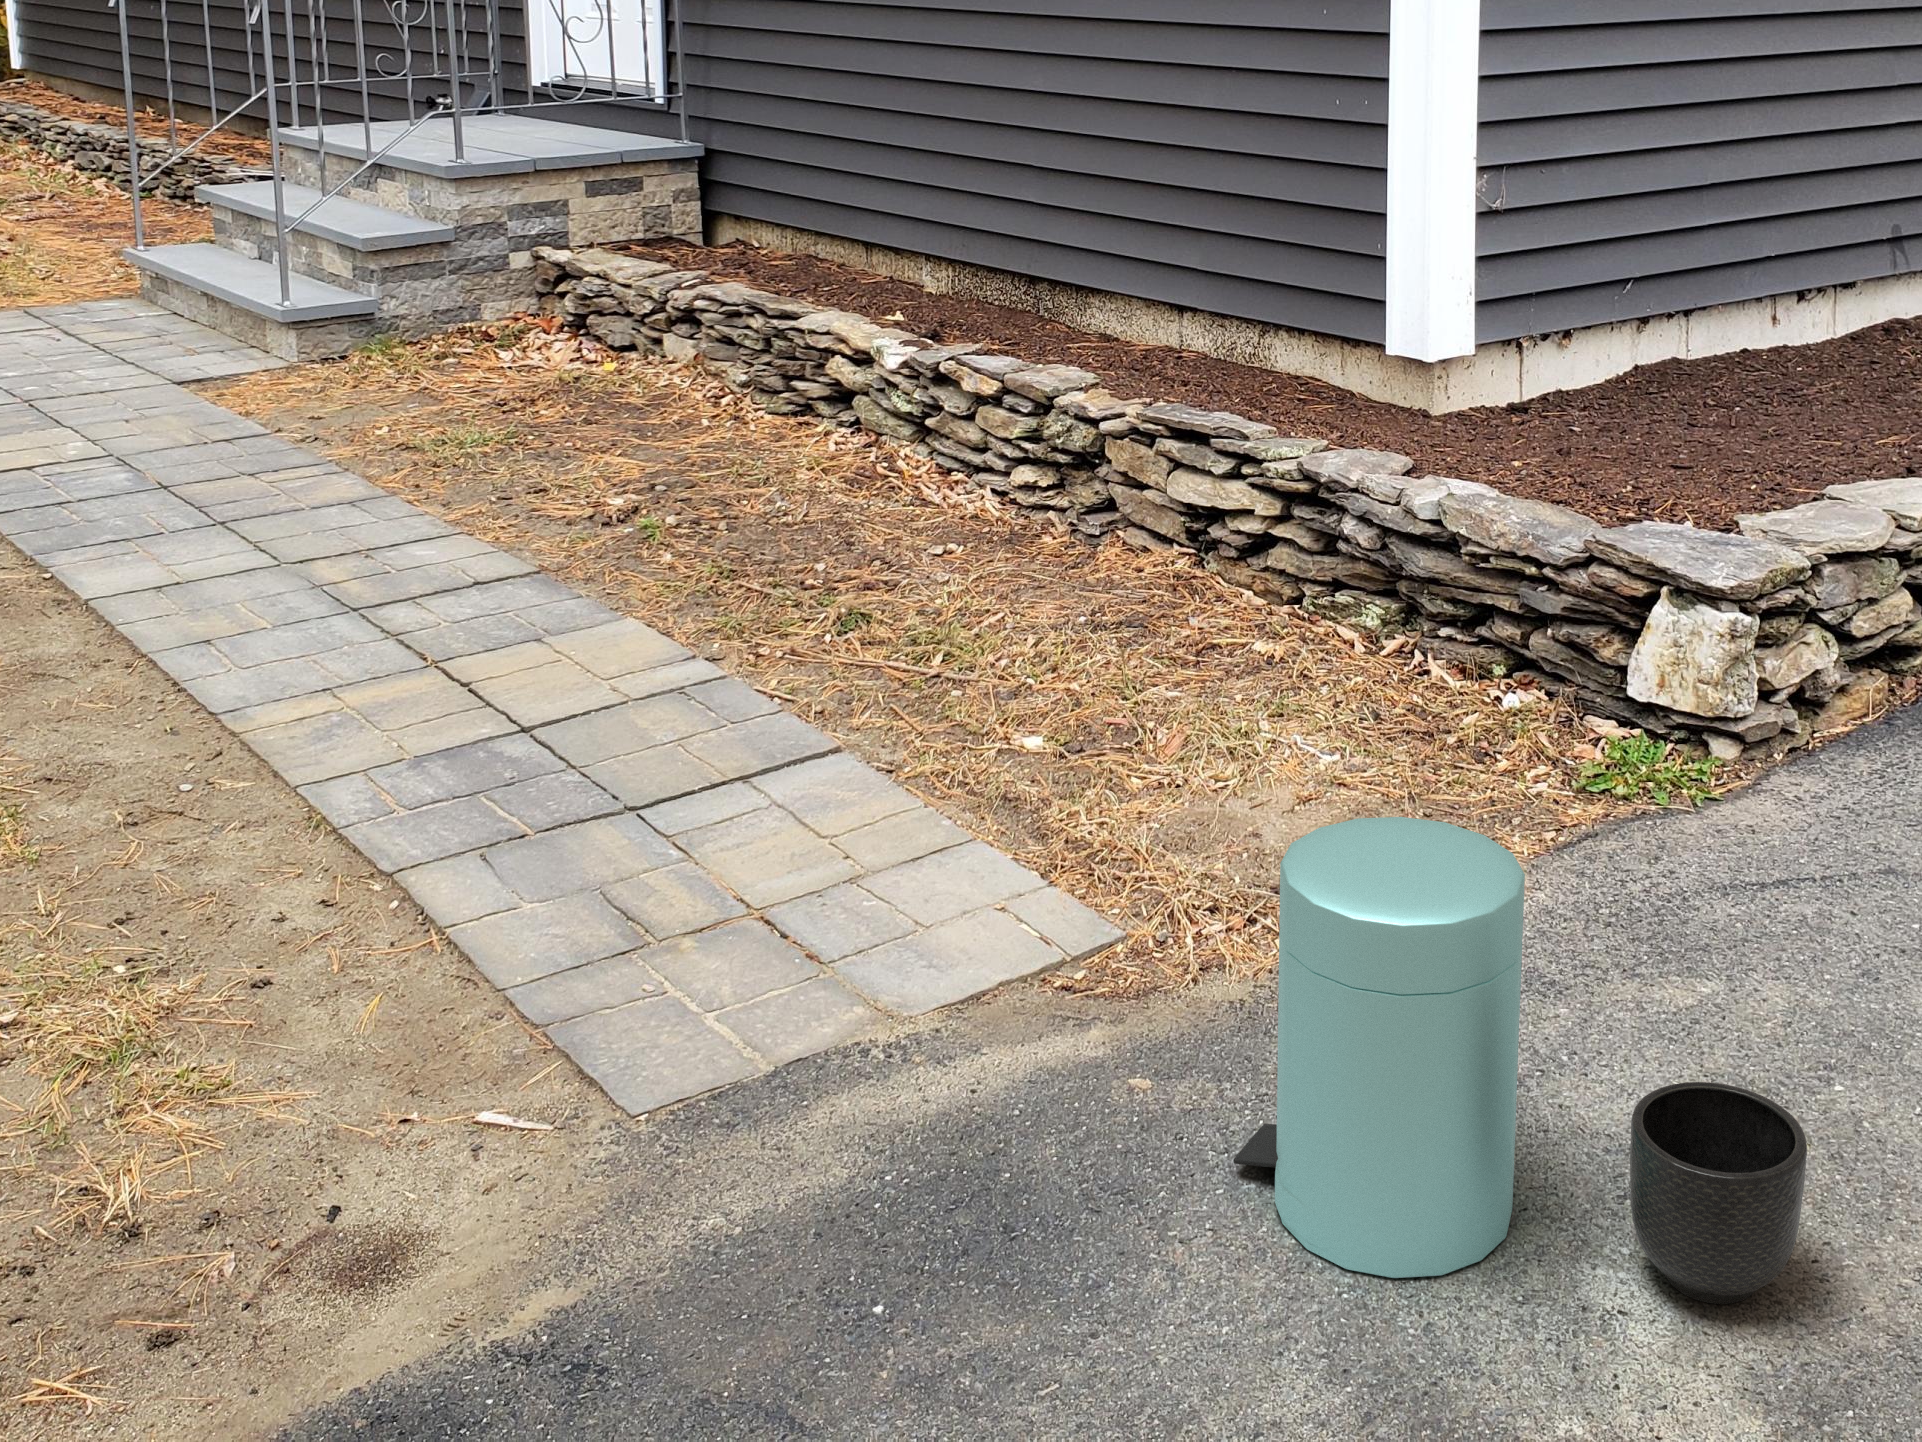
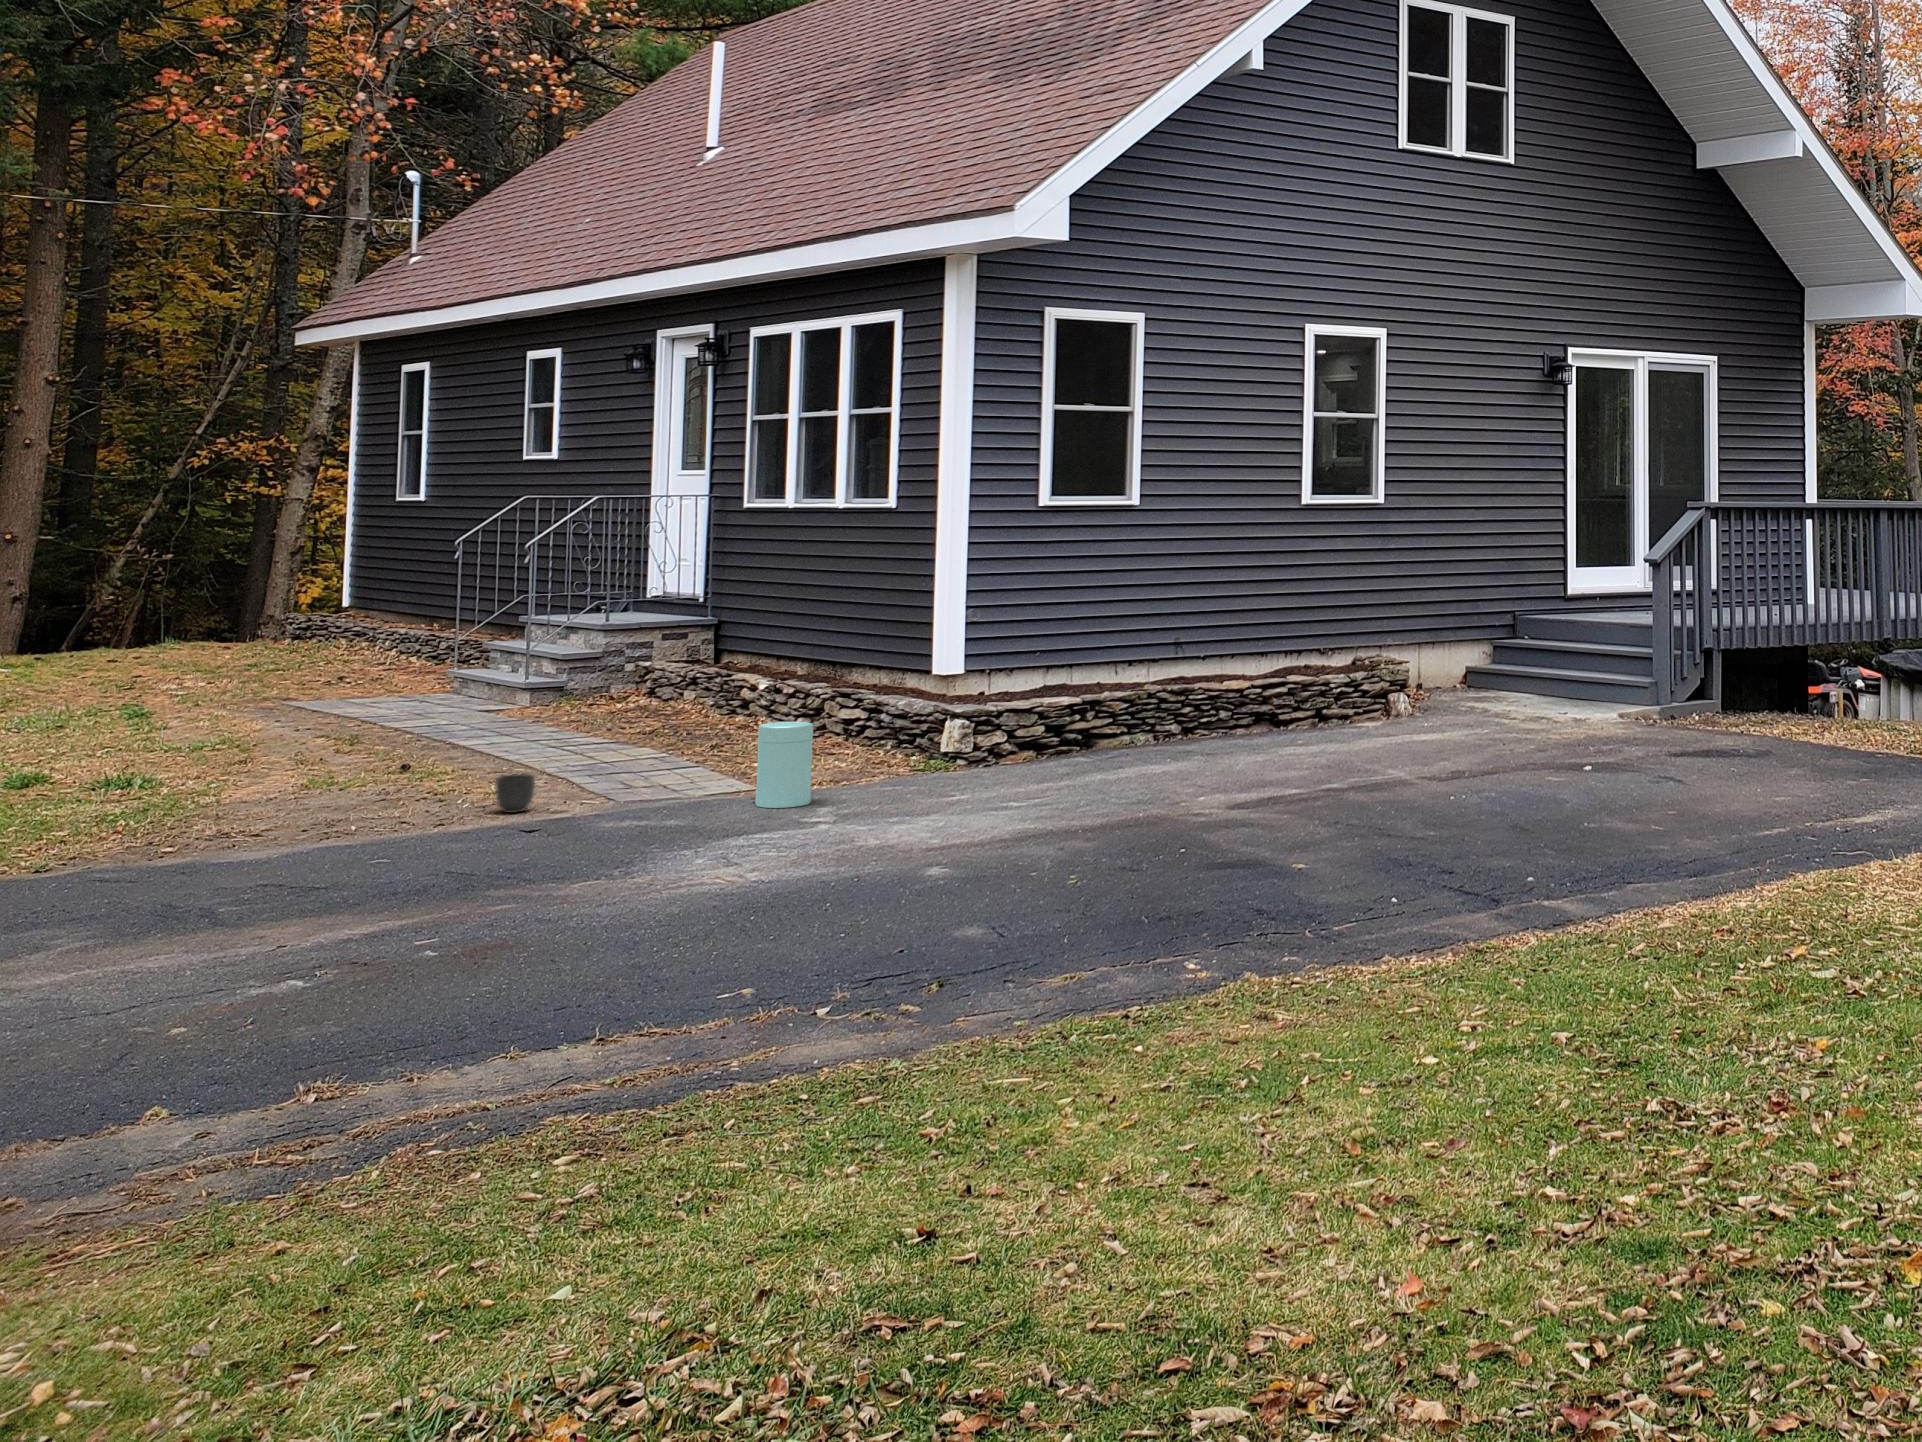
planter: present [1630,1082,1807,1304] -> present [496,774,535,813]

